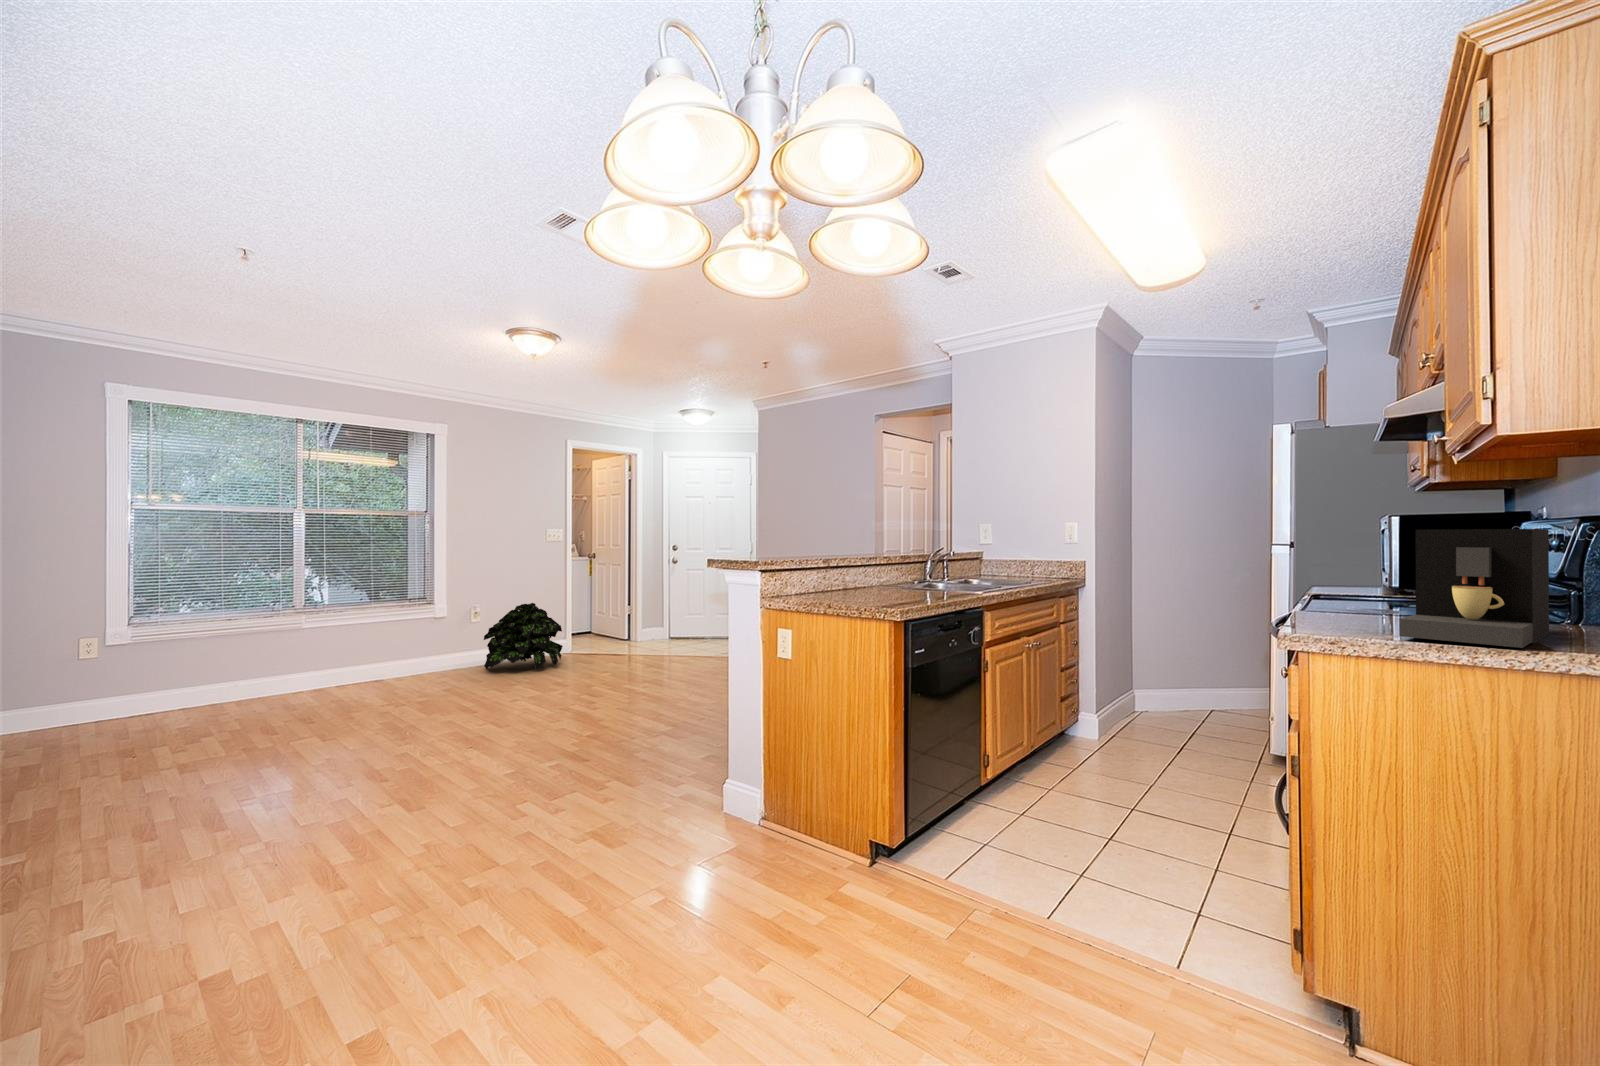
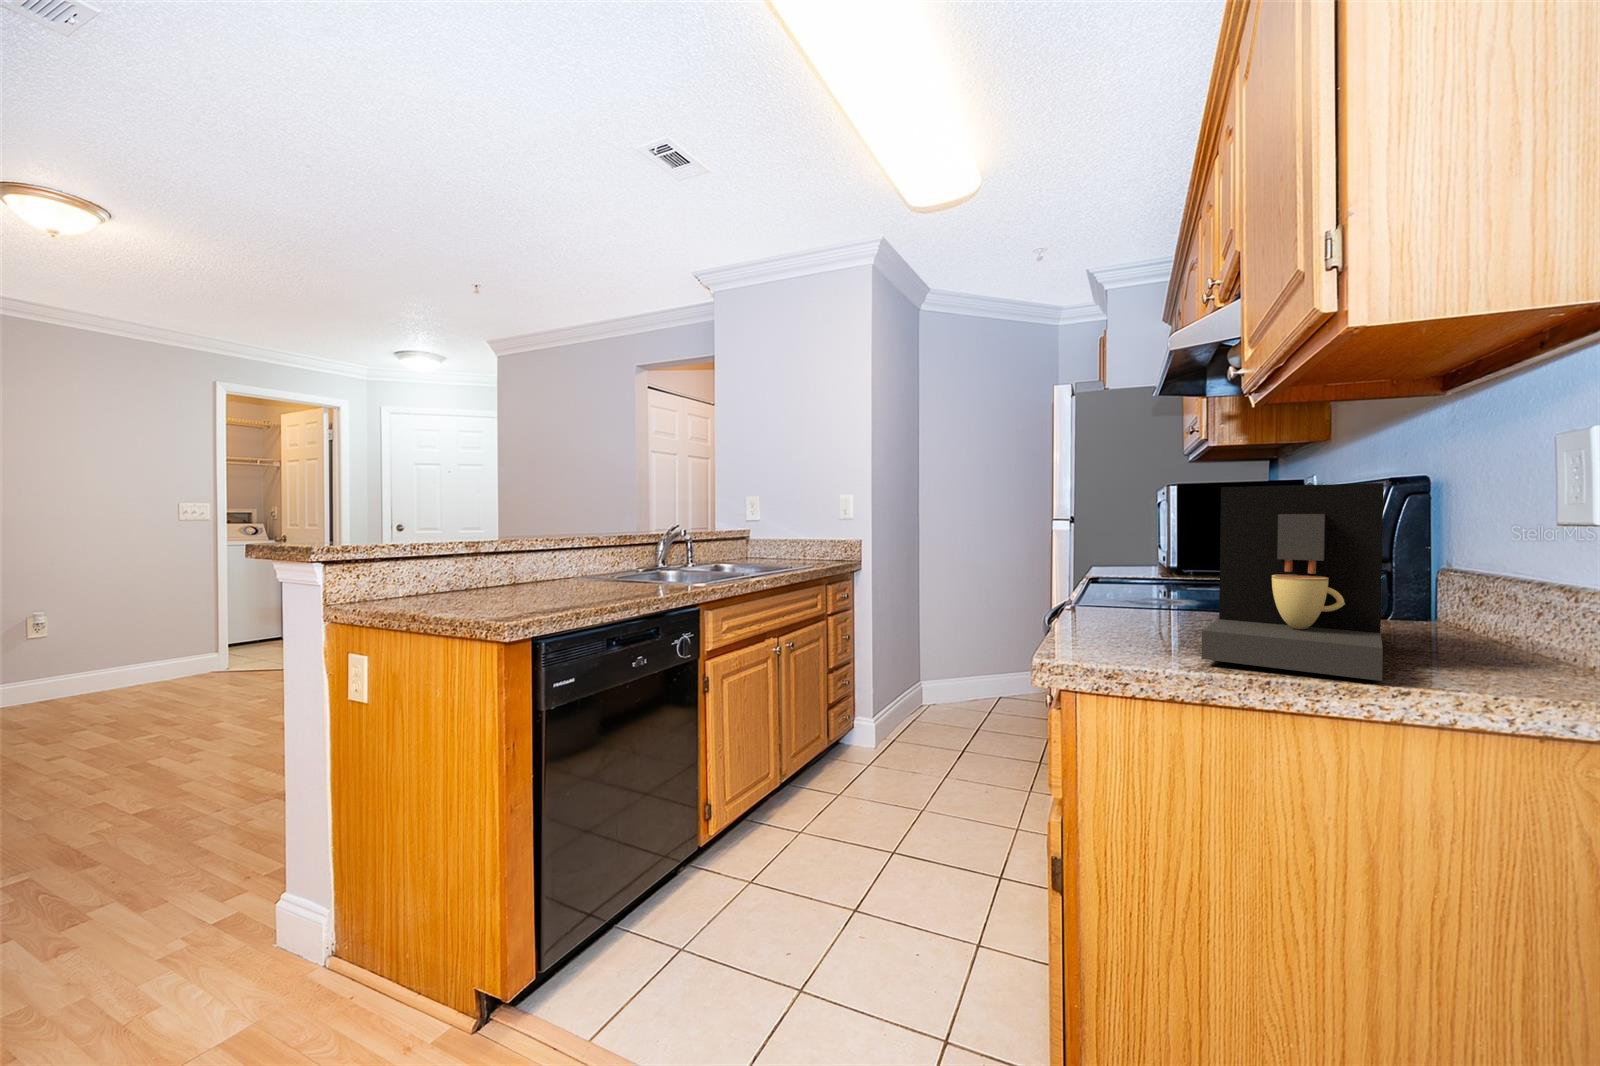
potted plant: present [484,603,563,670] -> none [82,605,225,703]

